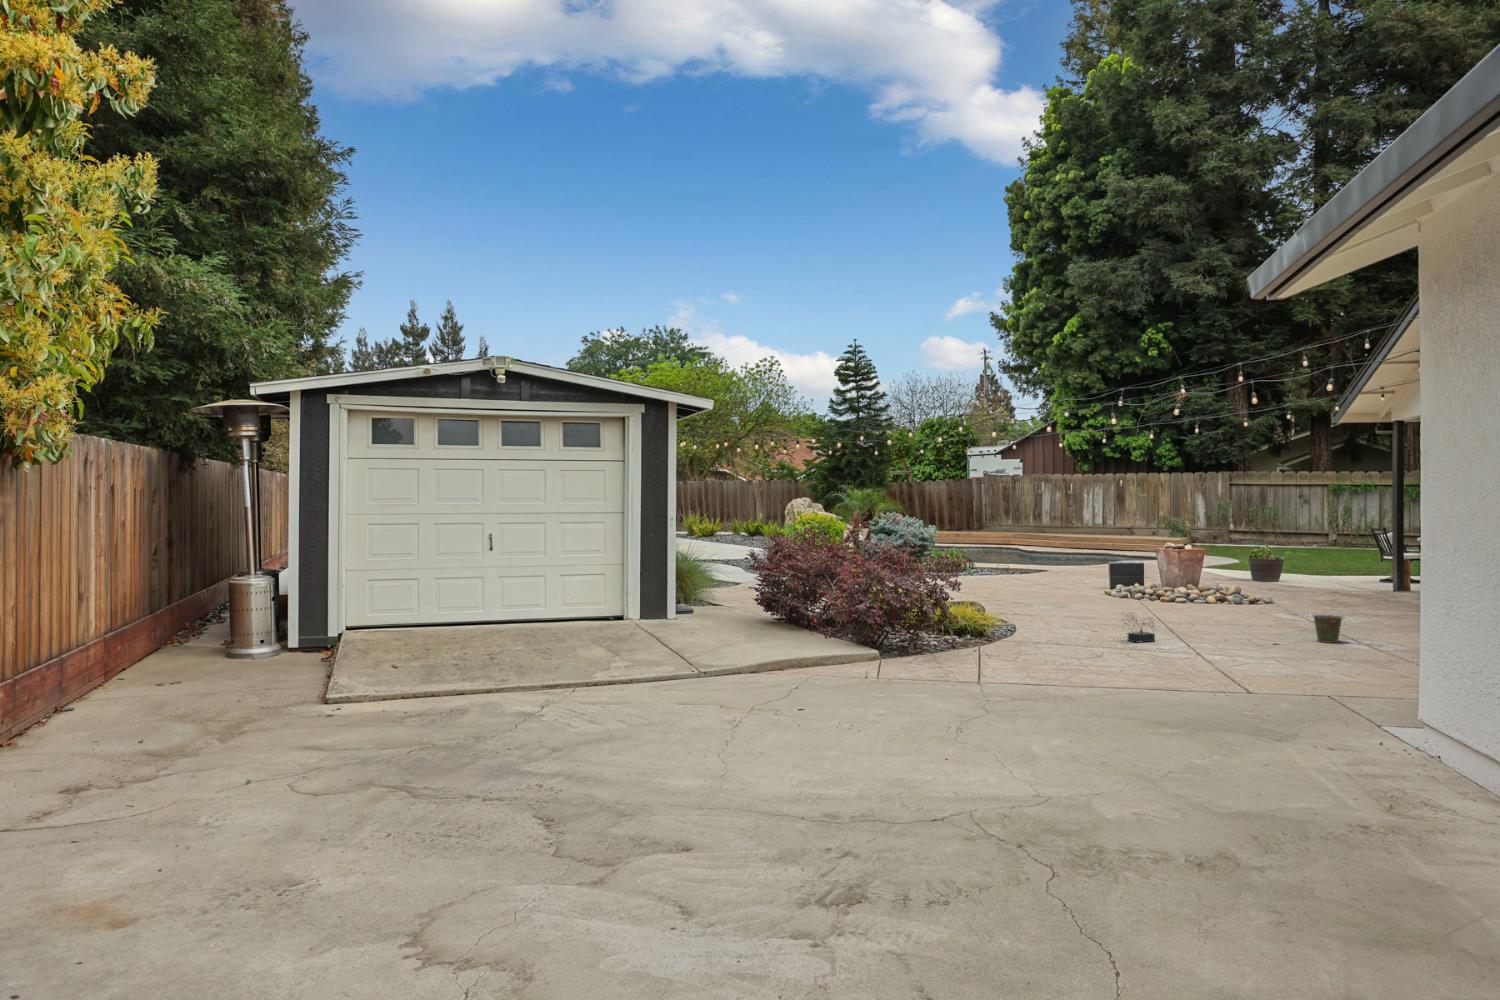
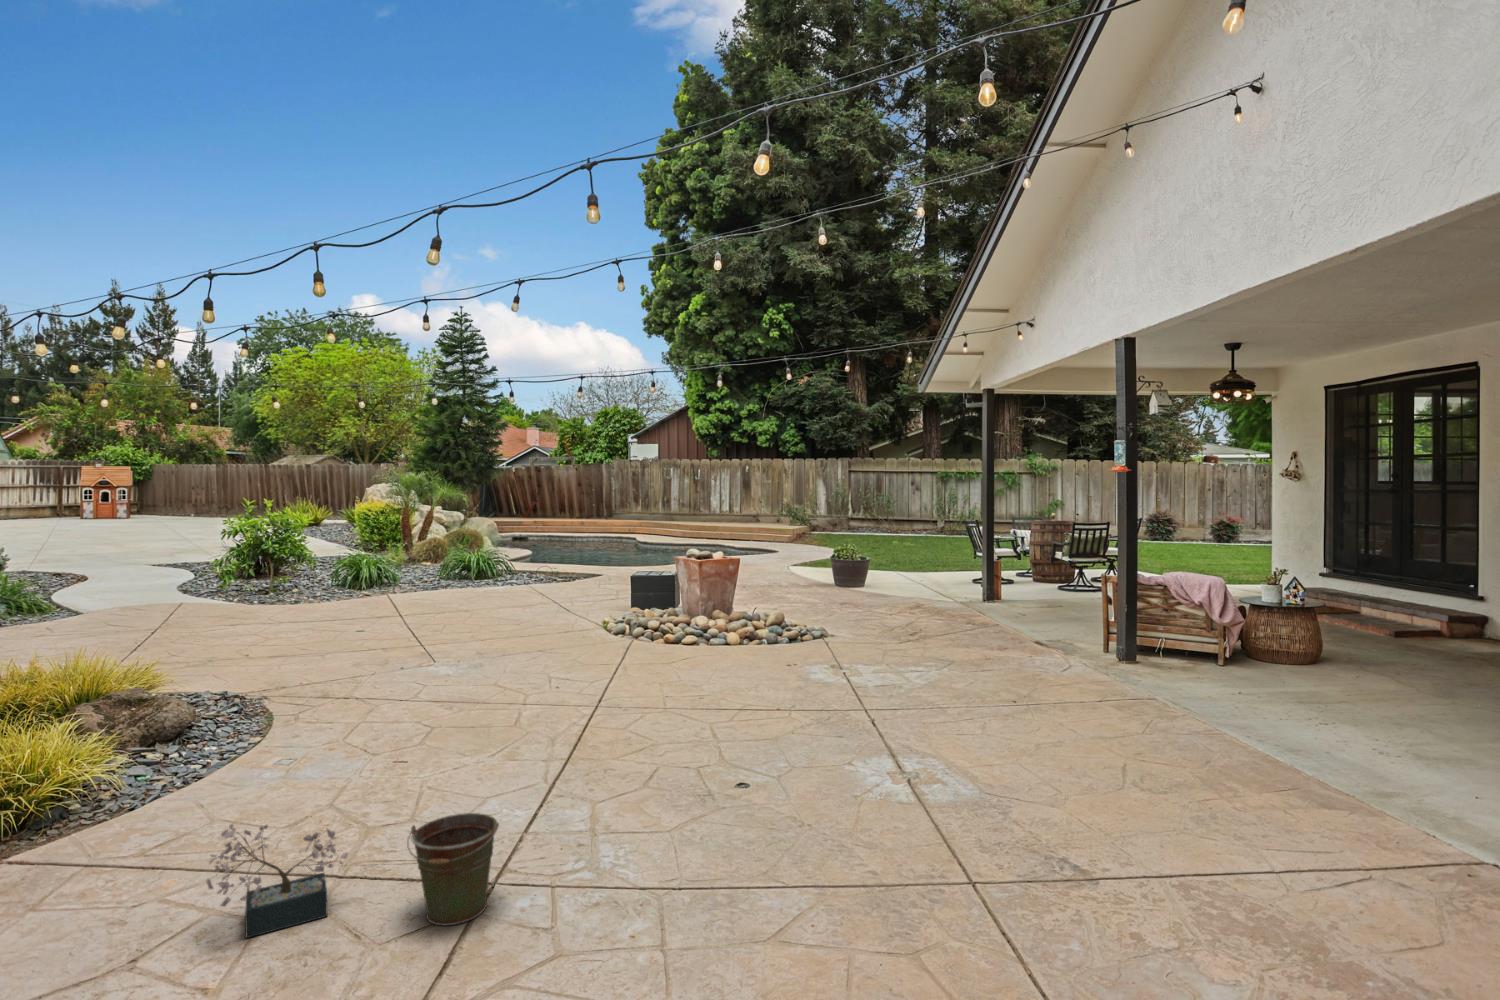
bucket: present [1313,615,1343,643] -> present [407,813,499,925]

